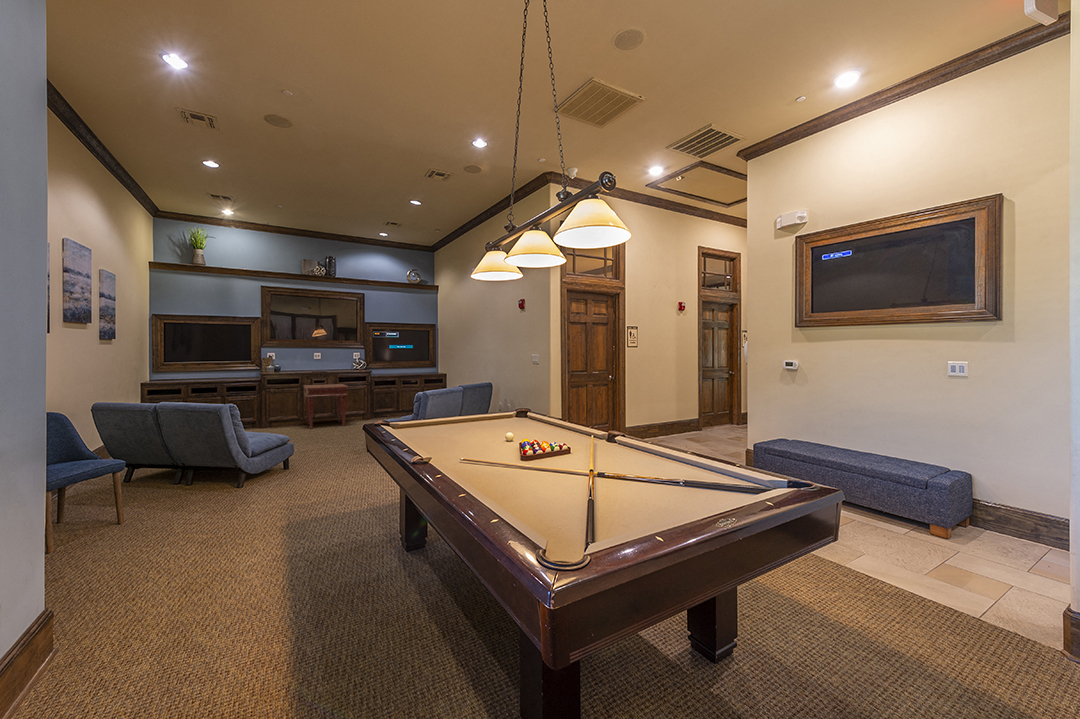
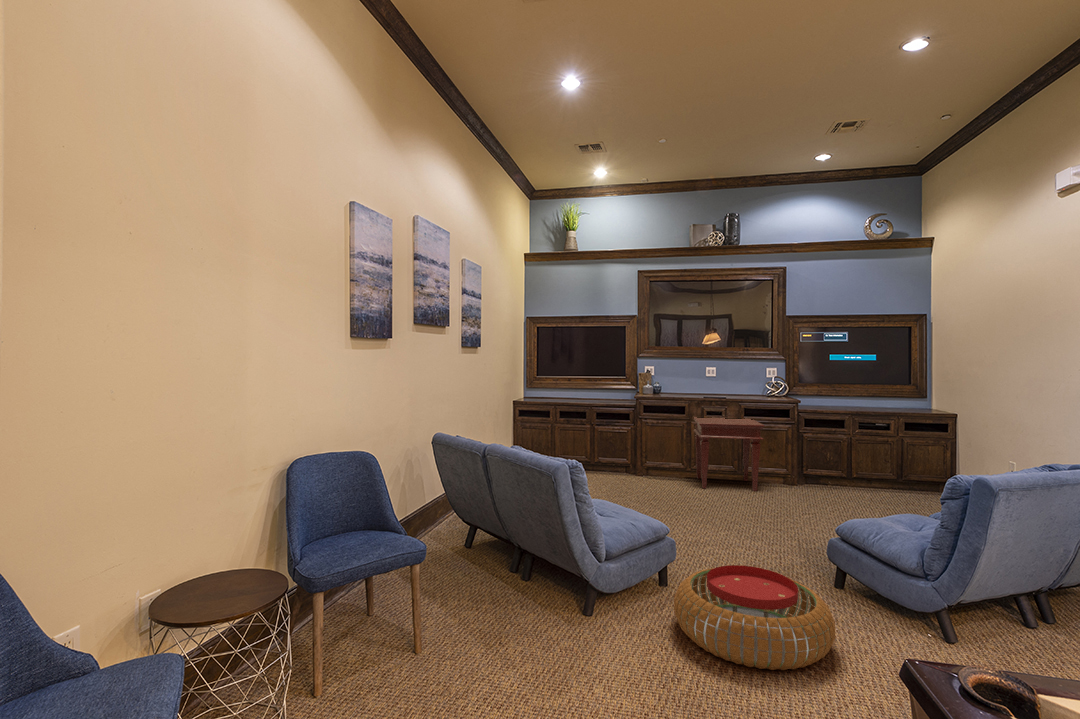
pouf: none [285,446,363,484] -> present [674,565,835,670]

